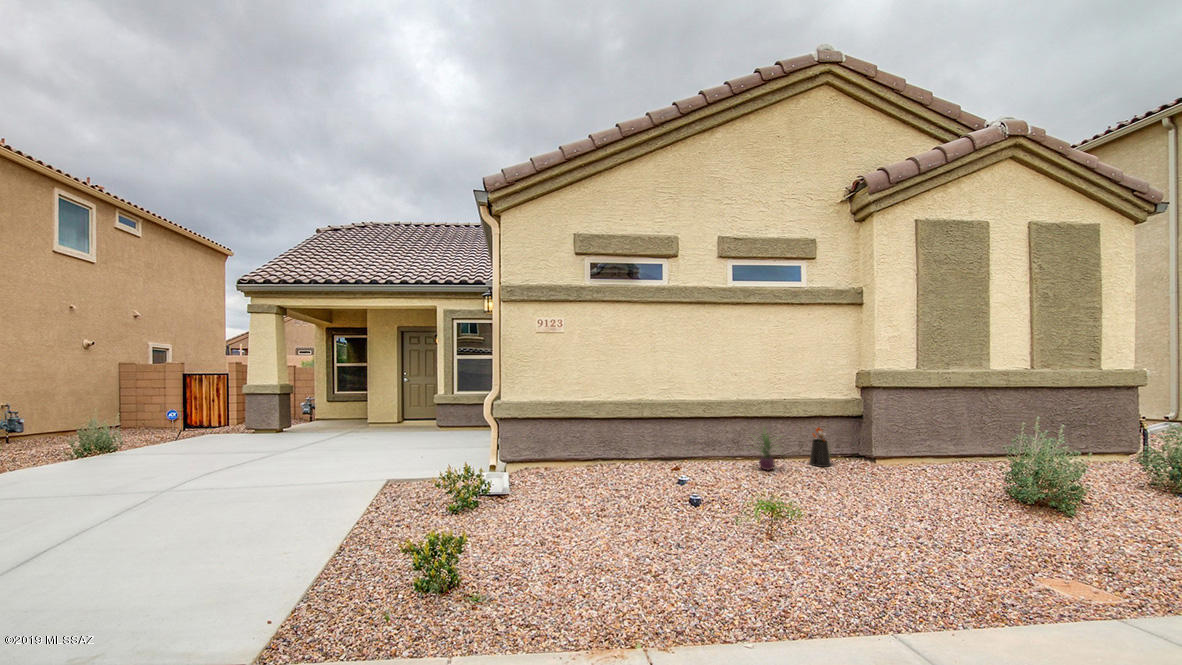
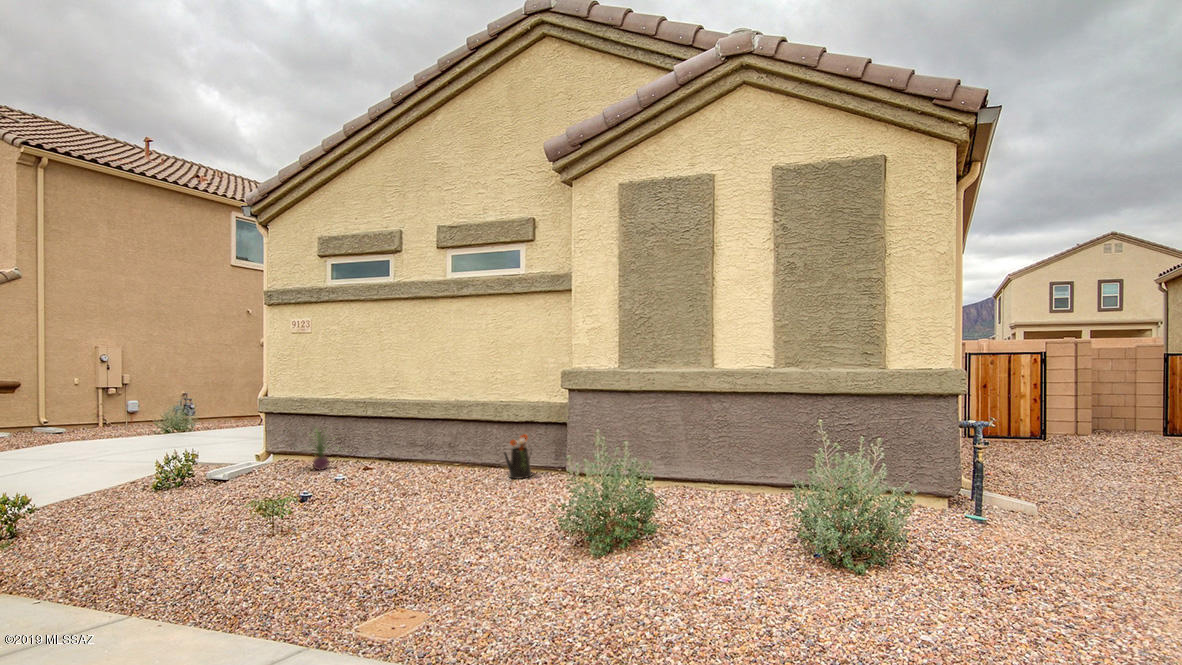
decorative plant: present [753,427,775,470] -> present [313,430,329,470]

